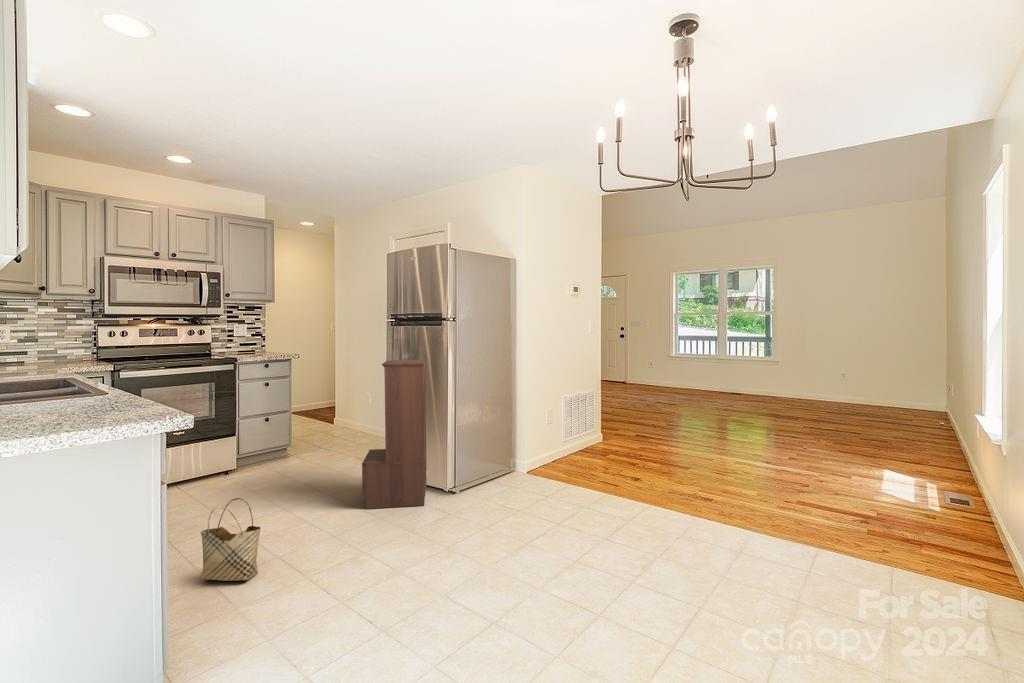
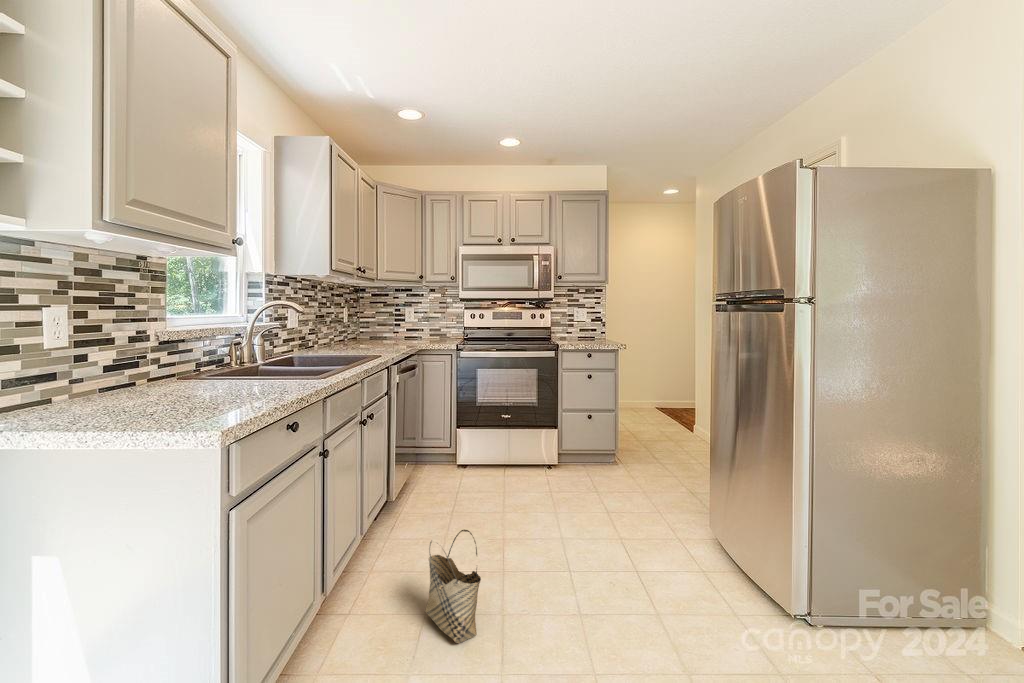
bookshelf: present [362,360,427,509] -> none [651,368,774,614]

